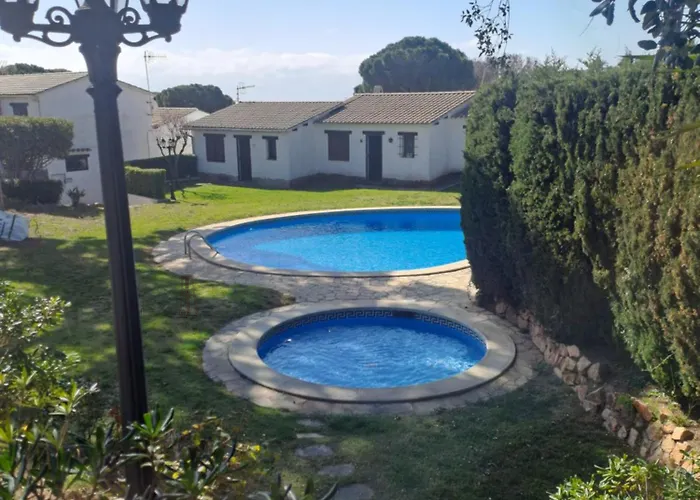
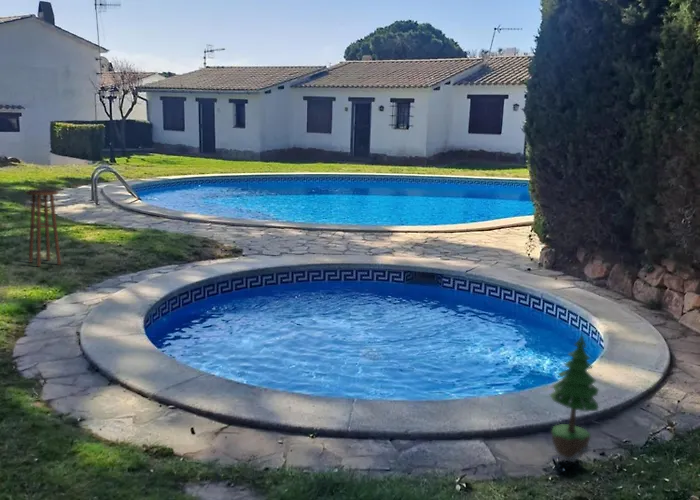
potted tree: none [429,363,447,410] -> present [550,336,598,462]

